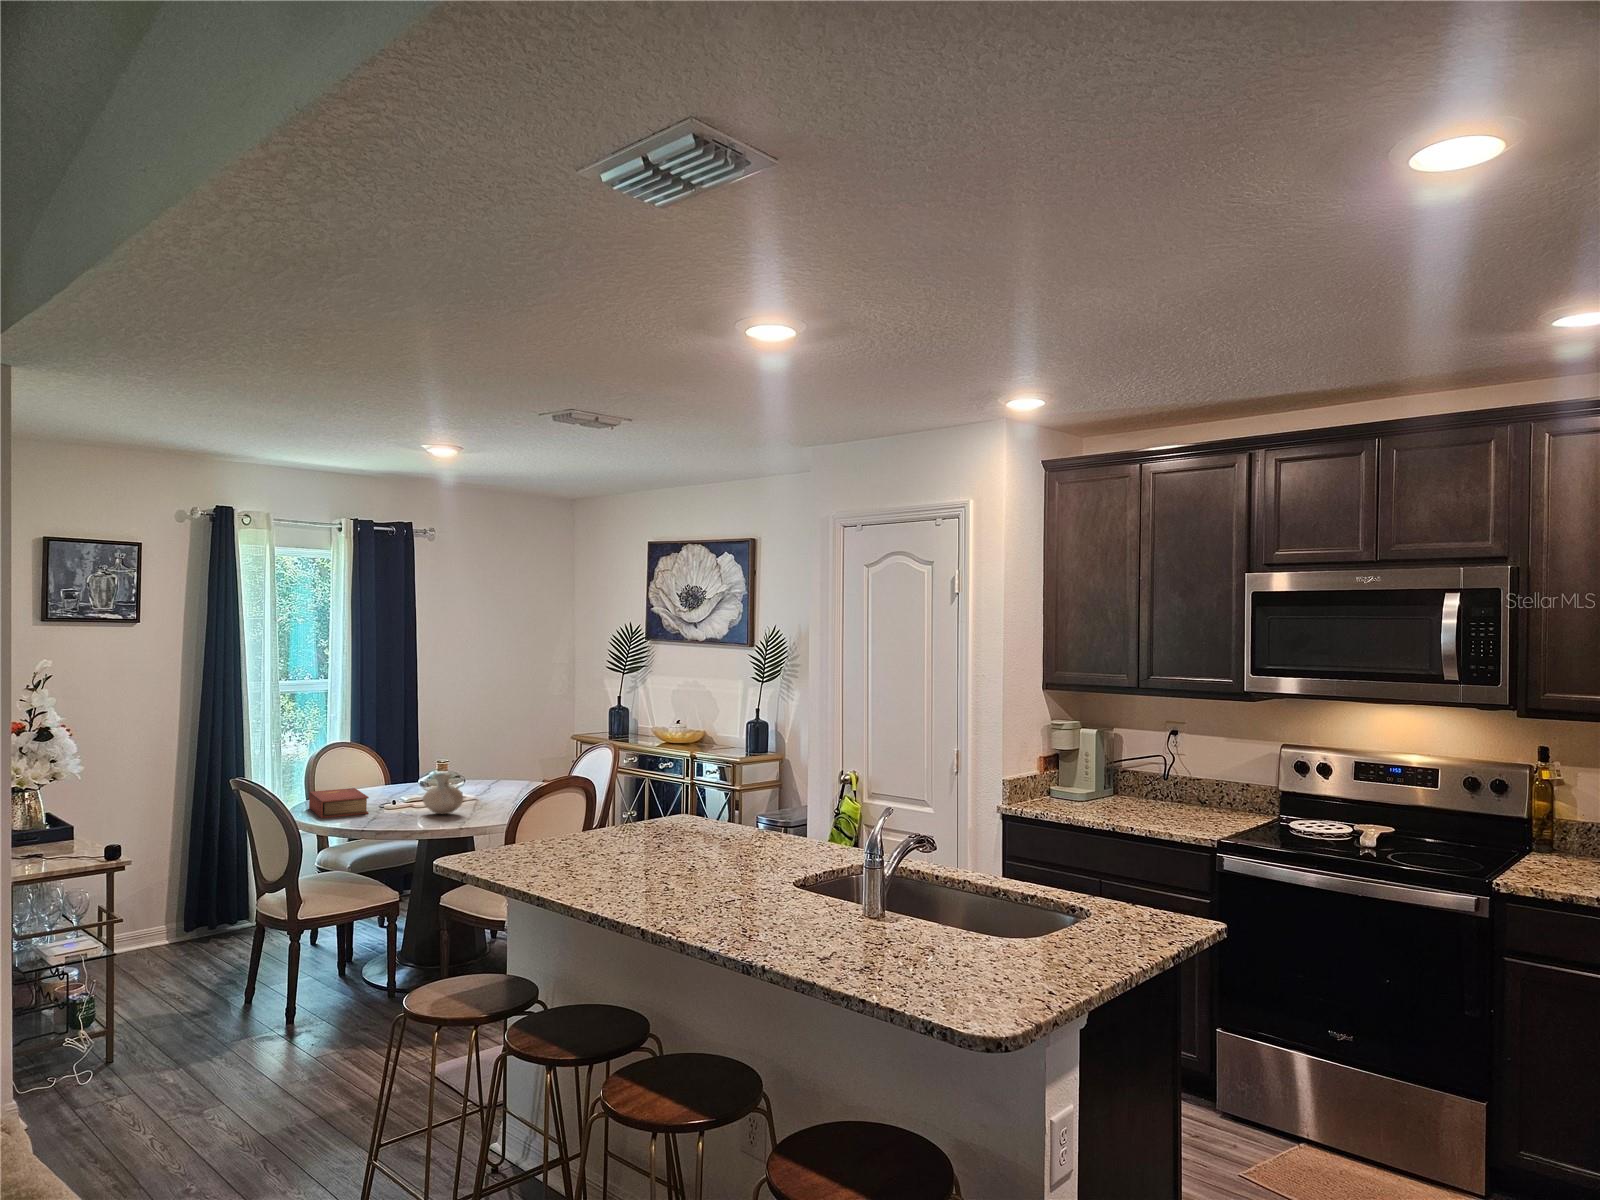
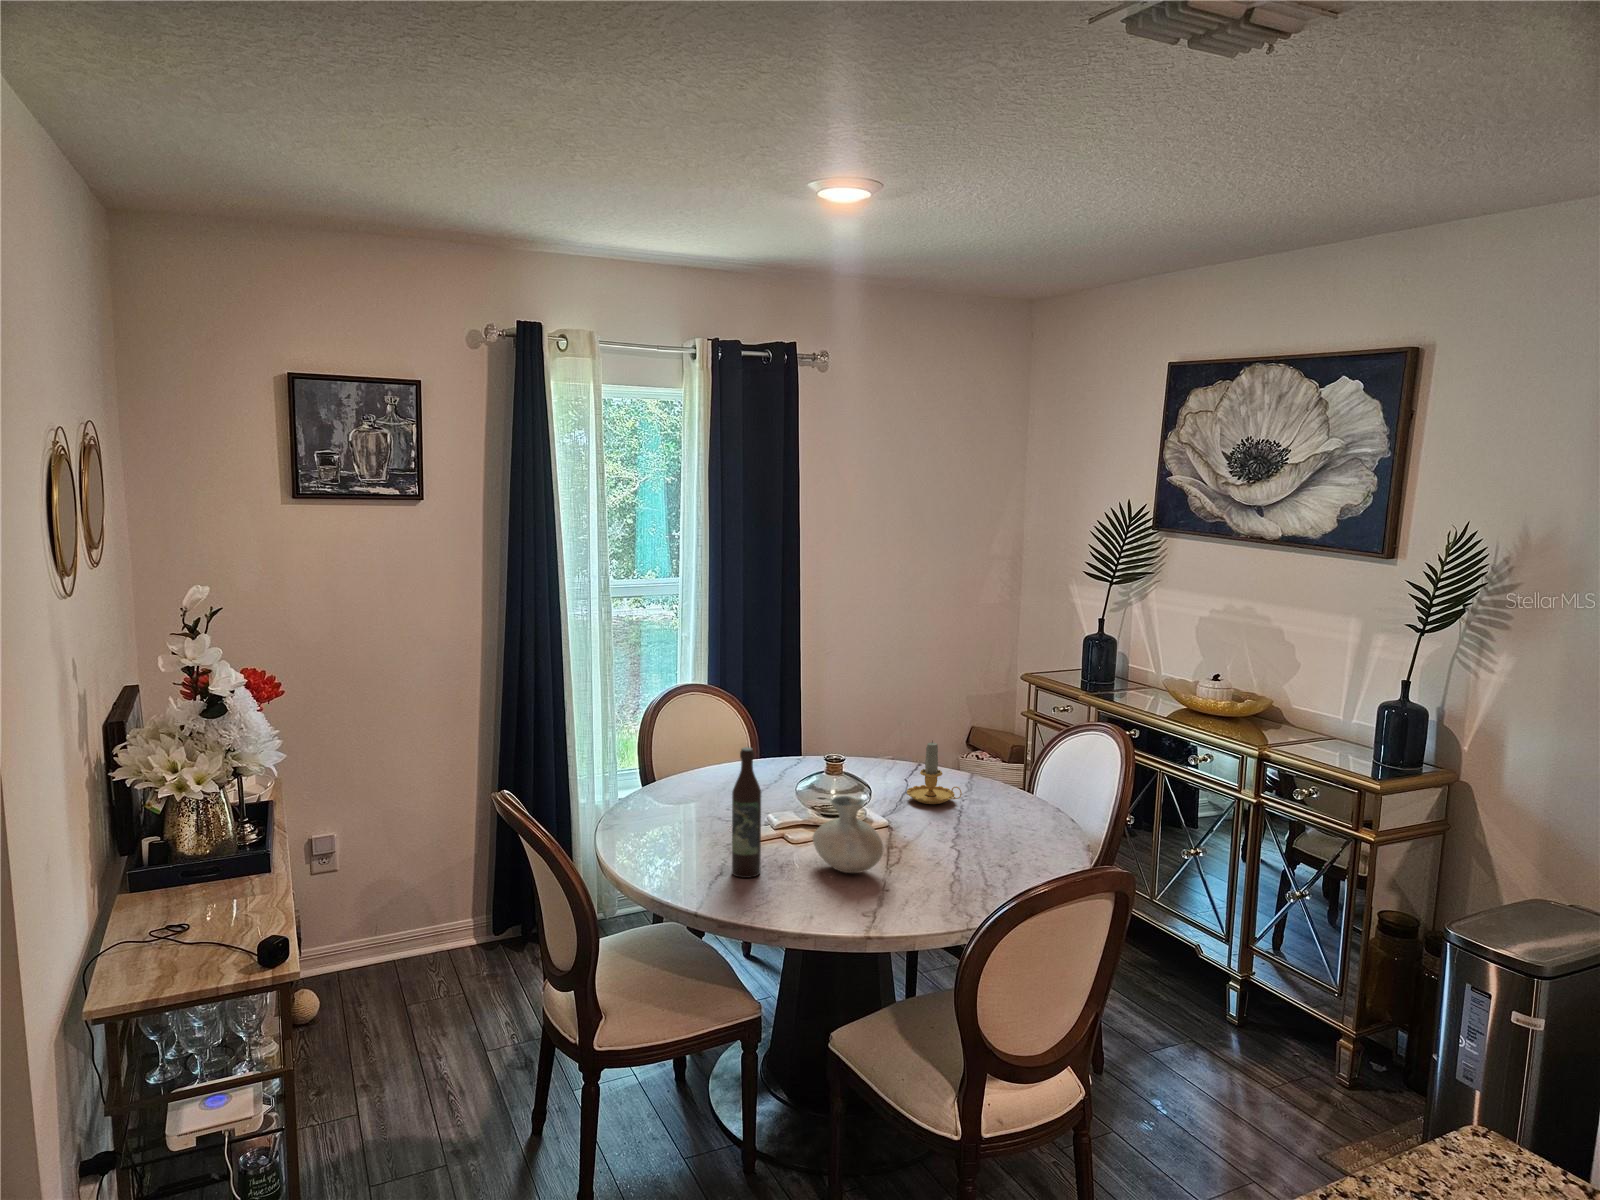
wine bottle: none [374,747,392,820] -> present [732,747,761,878]
candle: none [483,756,515,793] -> present [907,742,962,804]
book: present [309,788,369,818] -> none [637,788,724,857]

